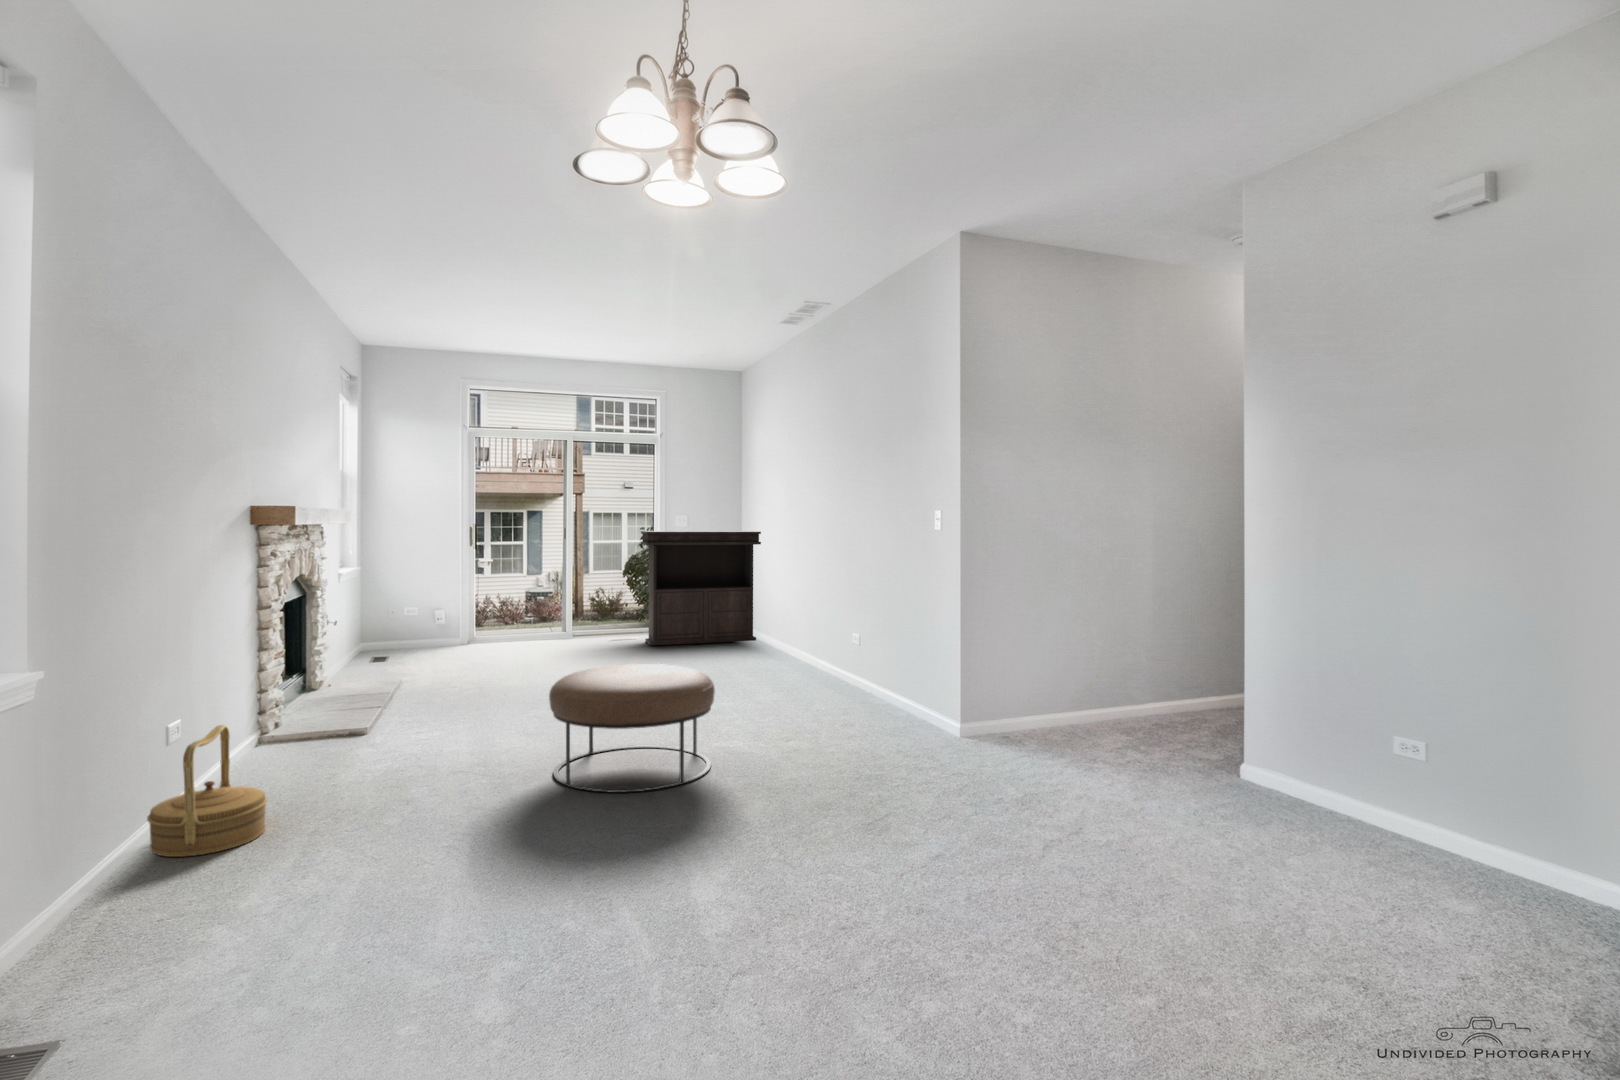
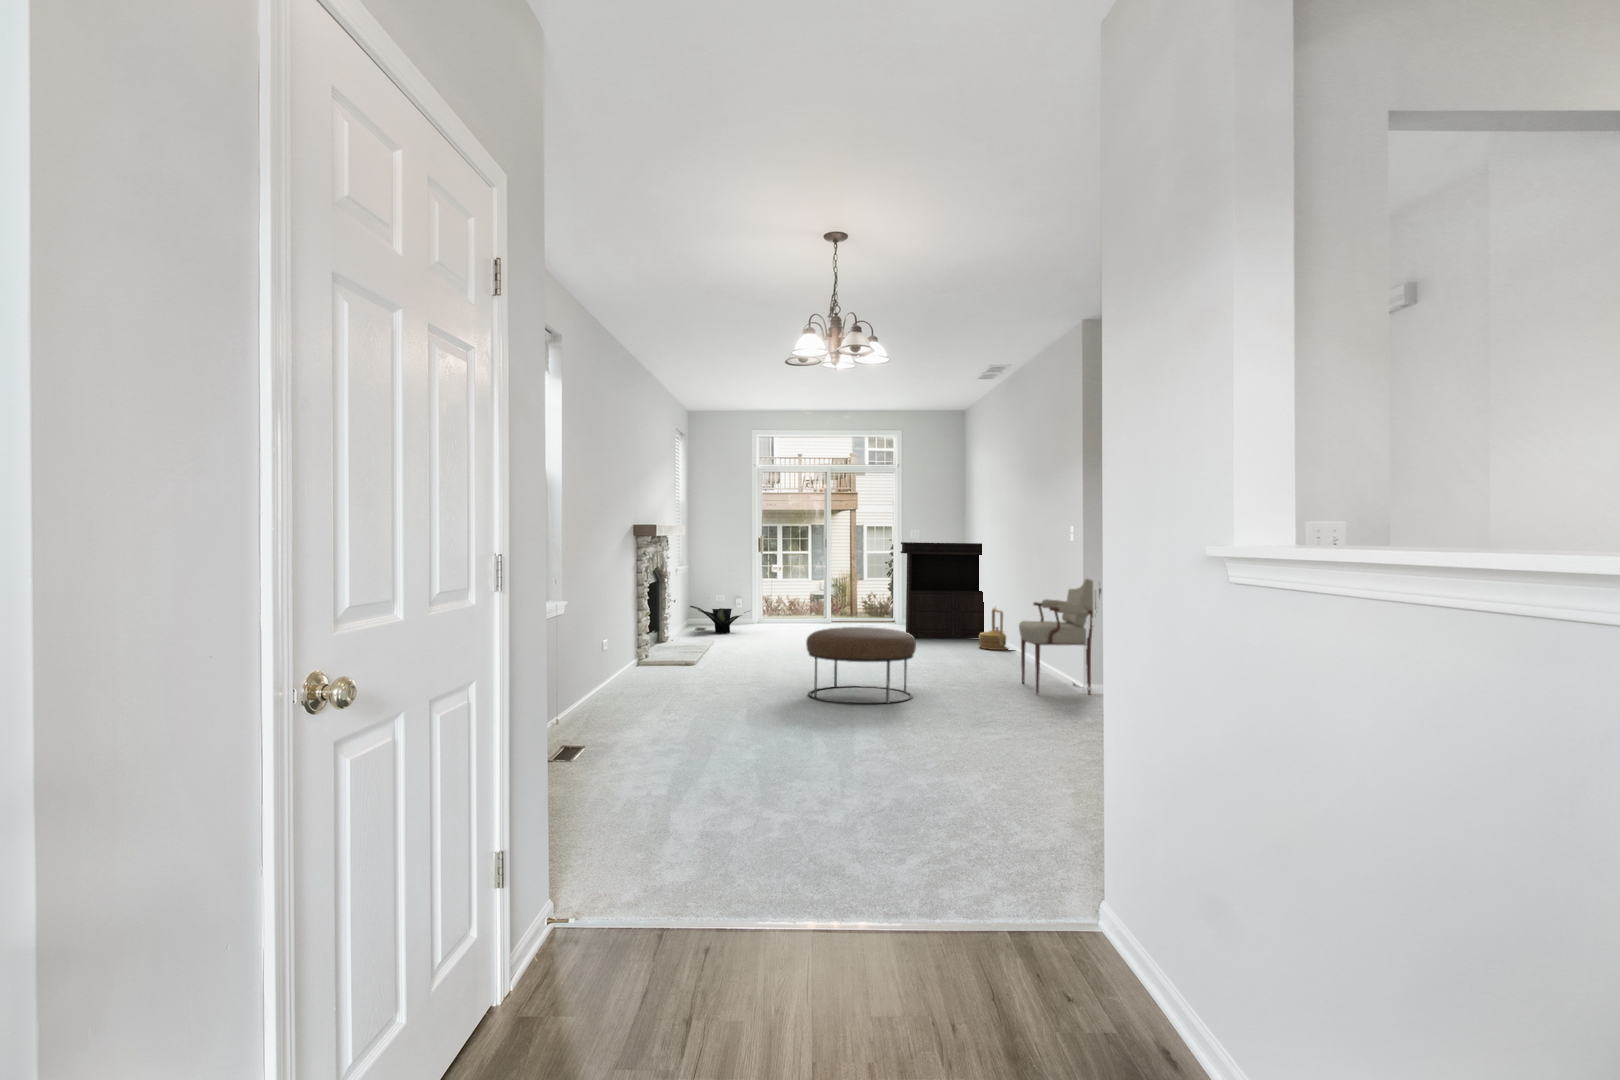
armchair: none [830,578,942,740] -> present [1019,579,1101,694]
potted plant: none [357,619,448,654] -> present [690,606,746,633]
woven basket: present [147,725,268,857] -> present [979,609,1008,650]

